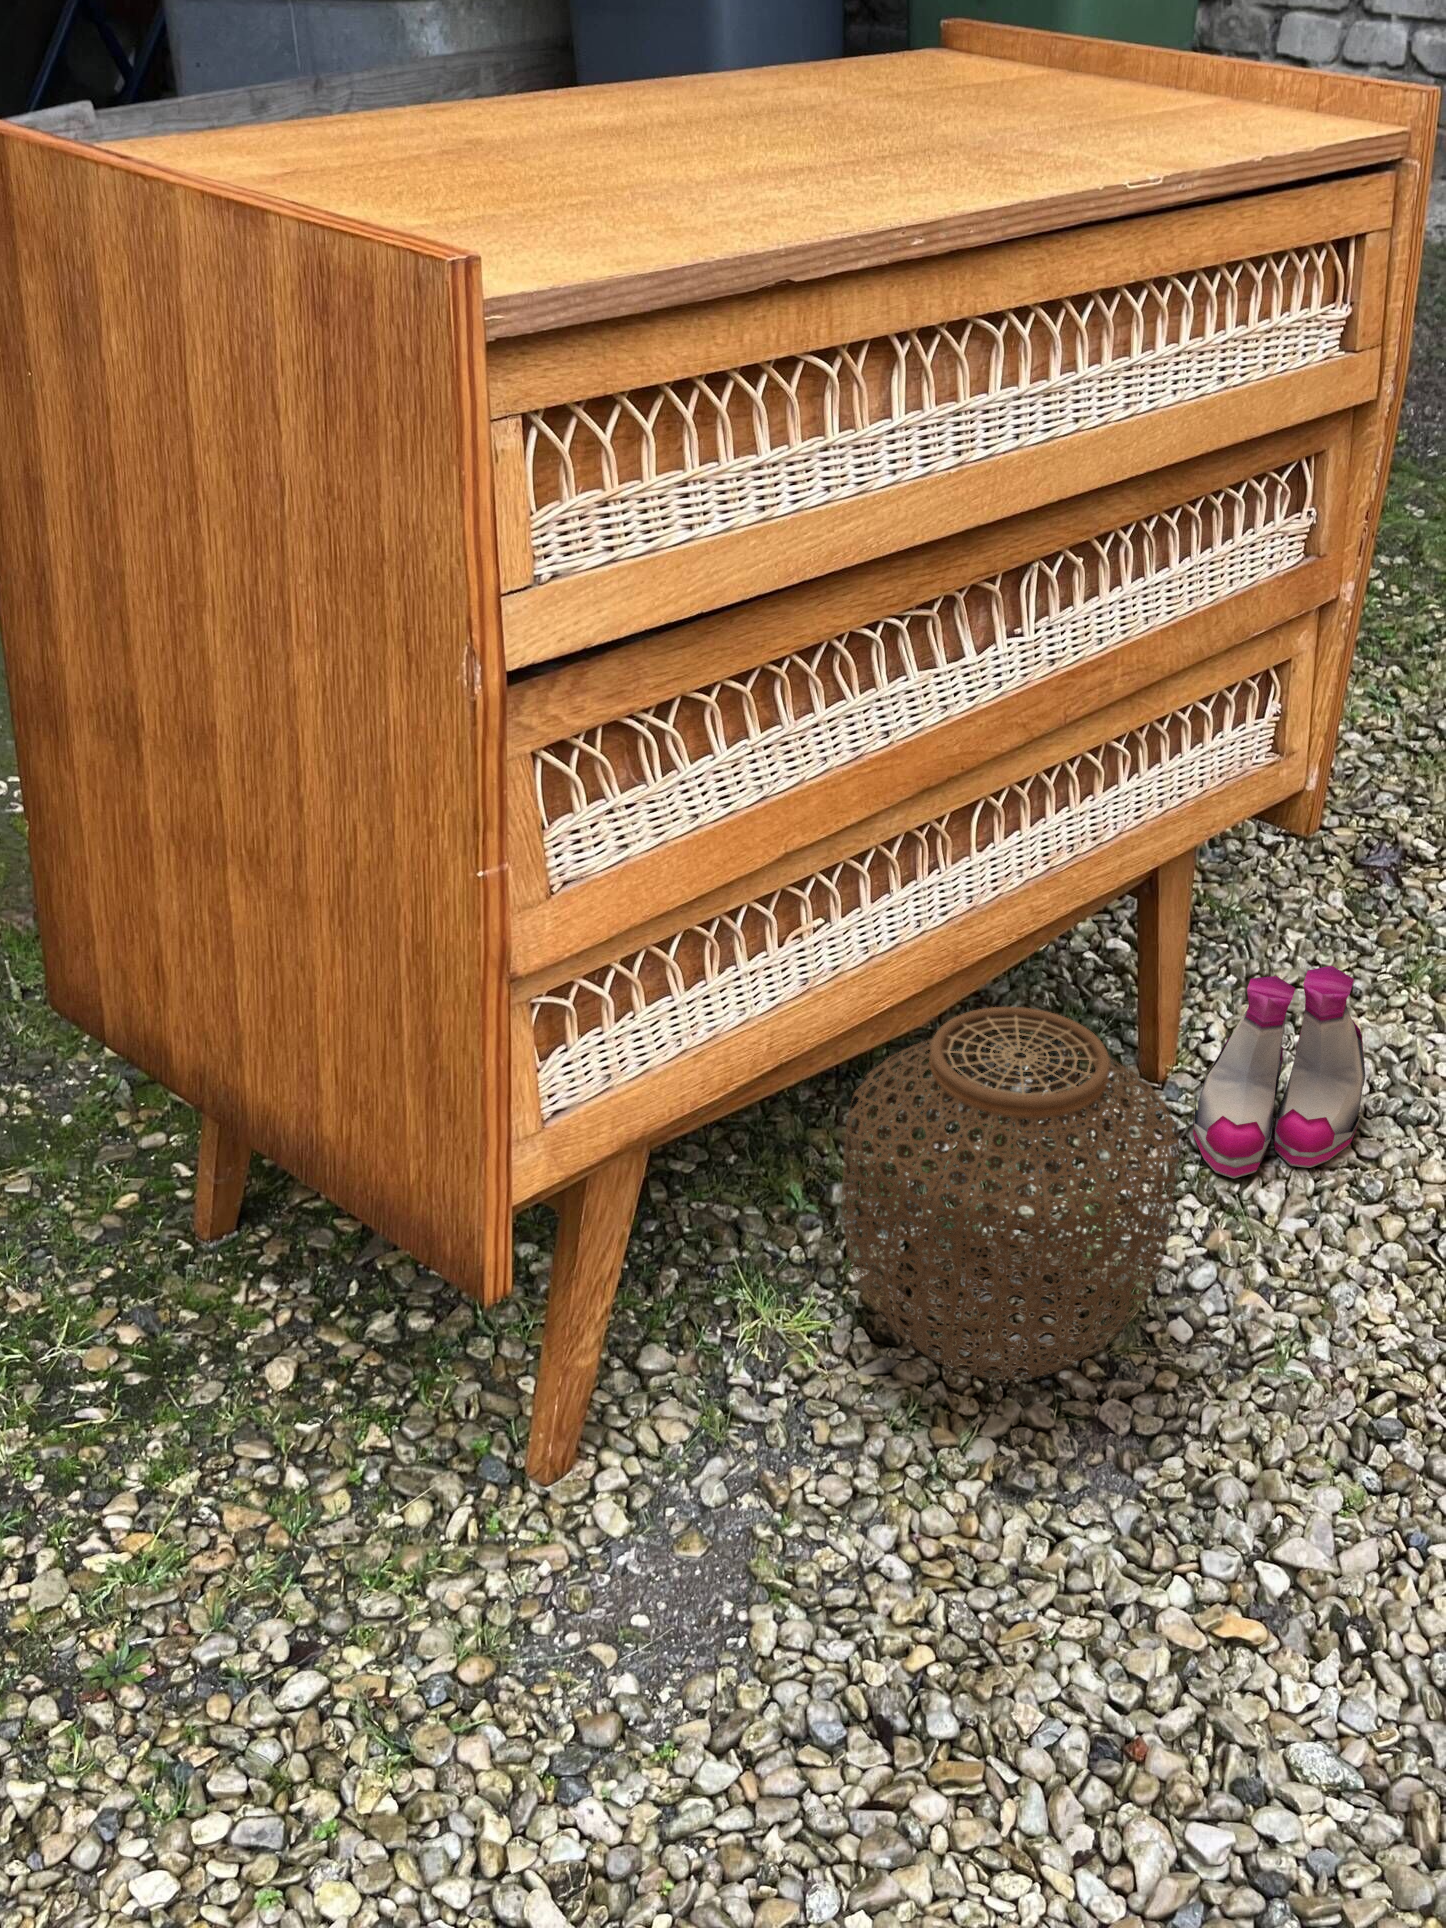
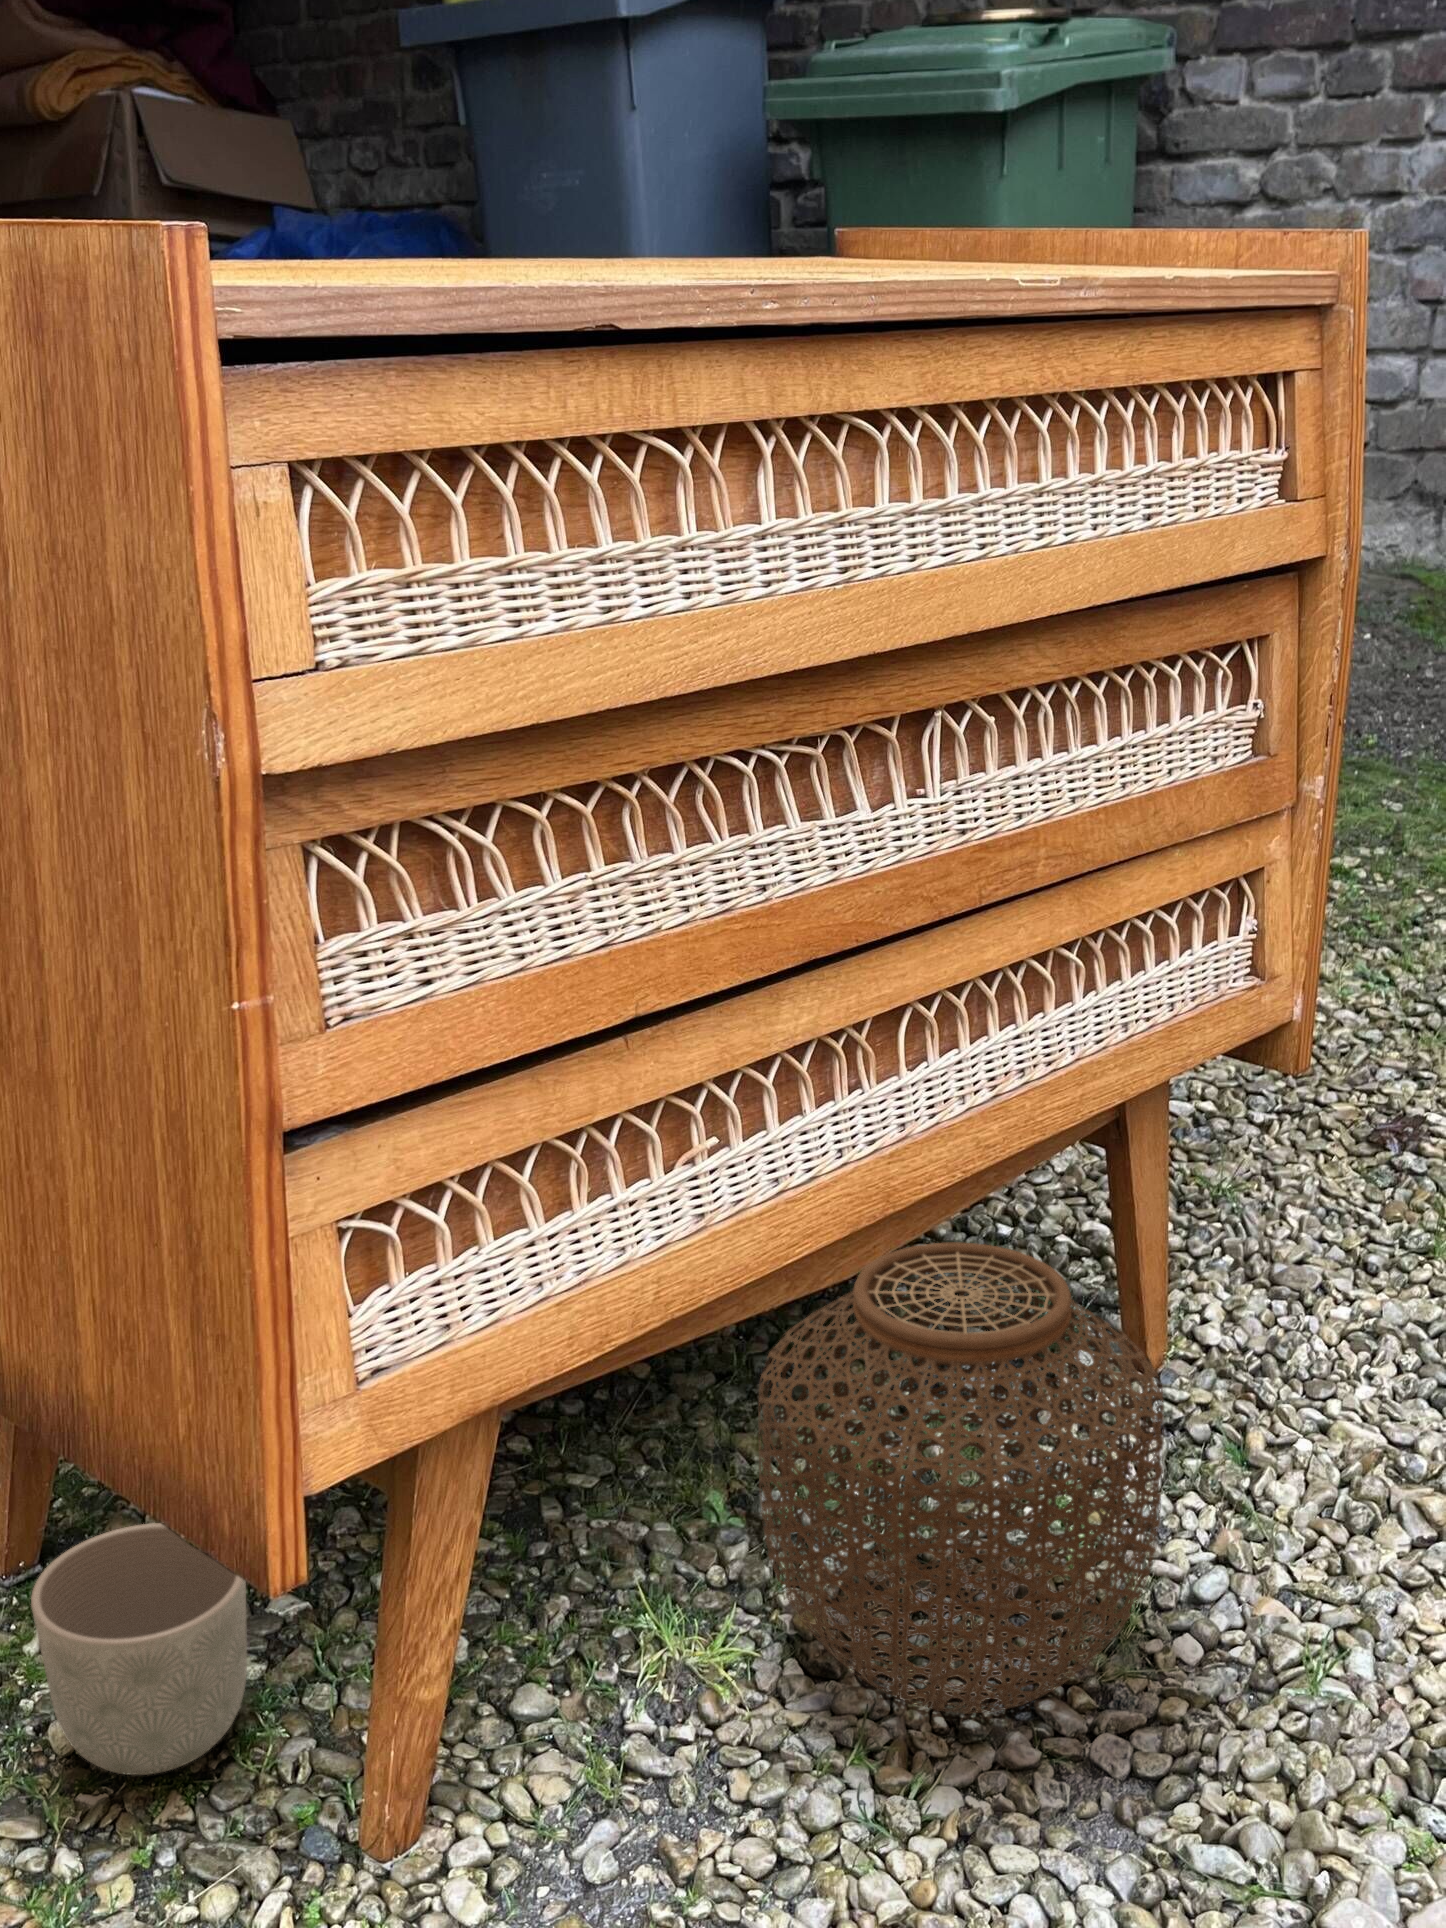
boots: present [1193,966,1365,1179] -> none [1190,1213,1390,1470]
planter: none [257,1212,428,1410] -> present [31,1523,247,1775]

